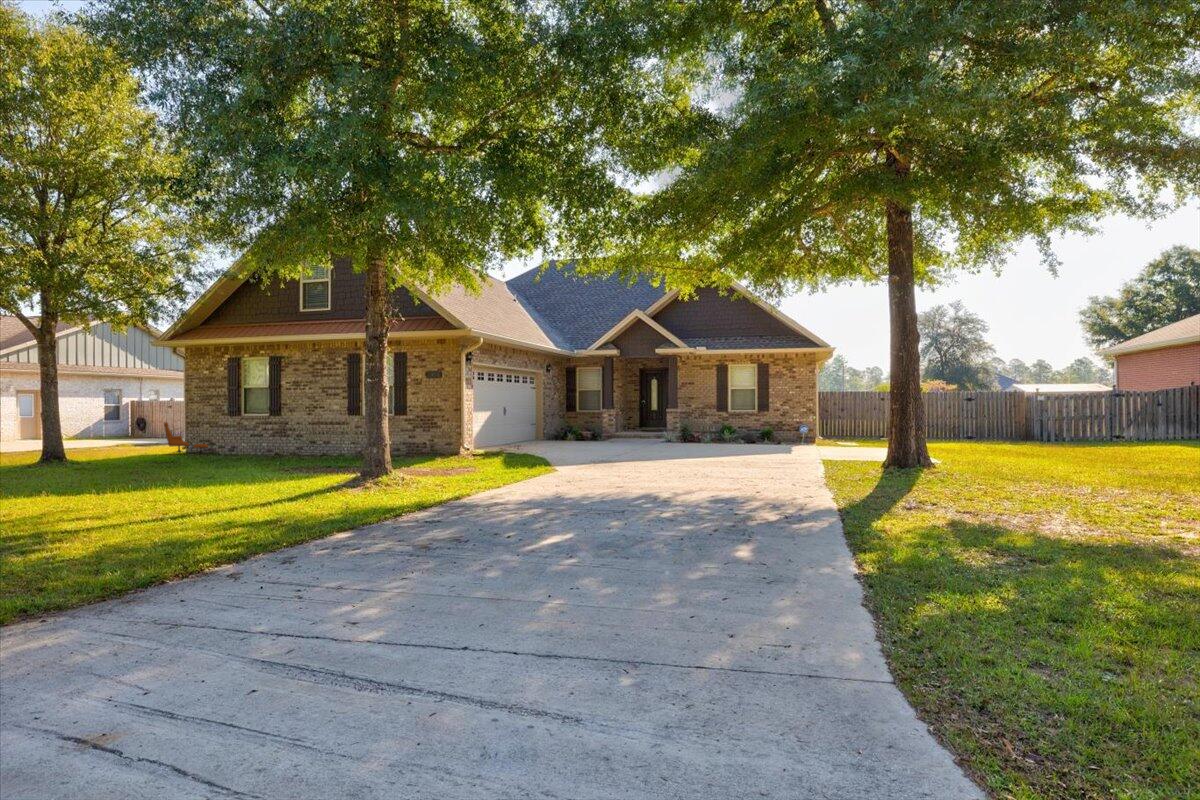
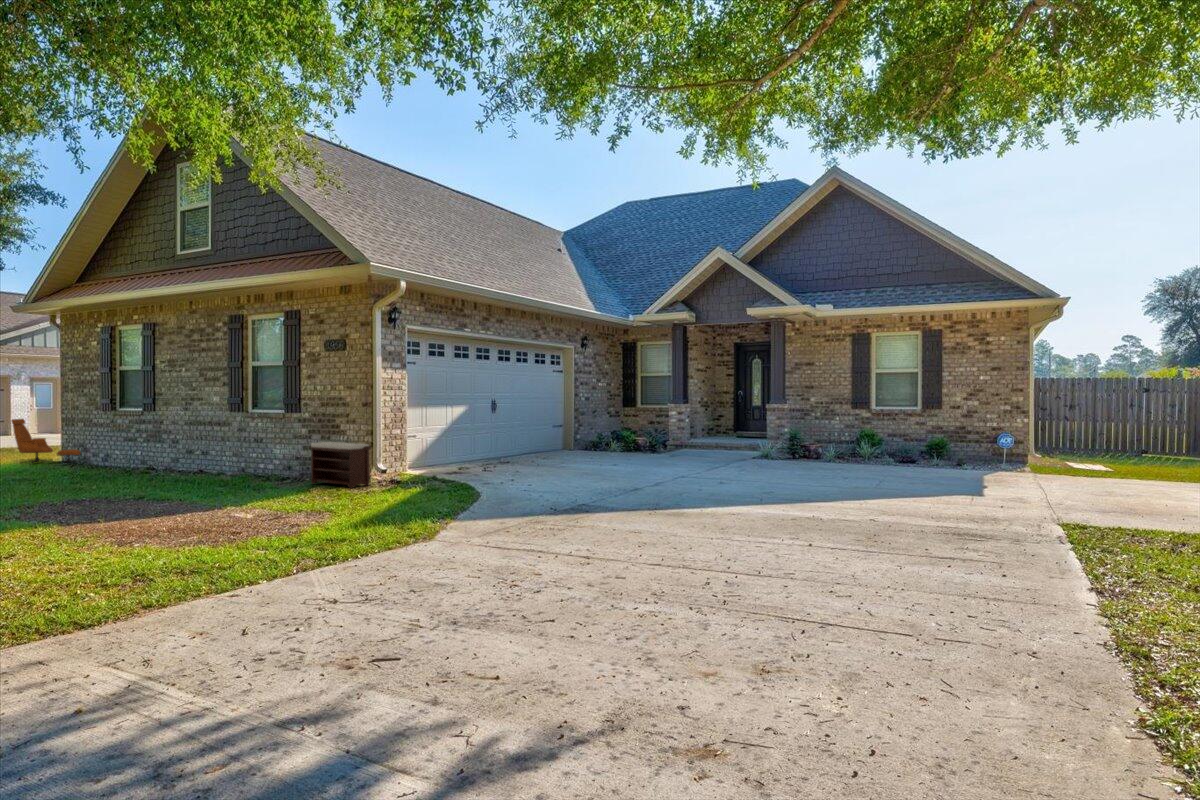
bench: none [423,432,463,458] -> present [310,442,371,488]

